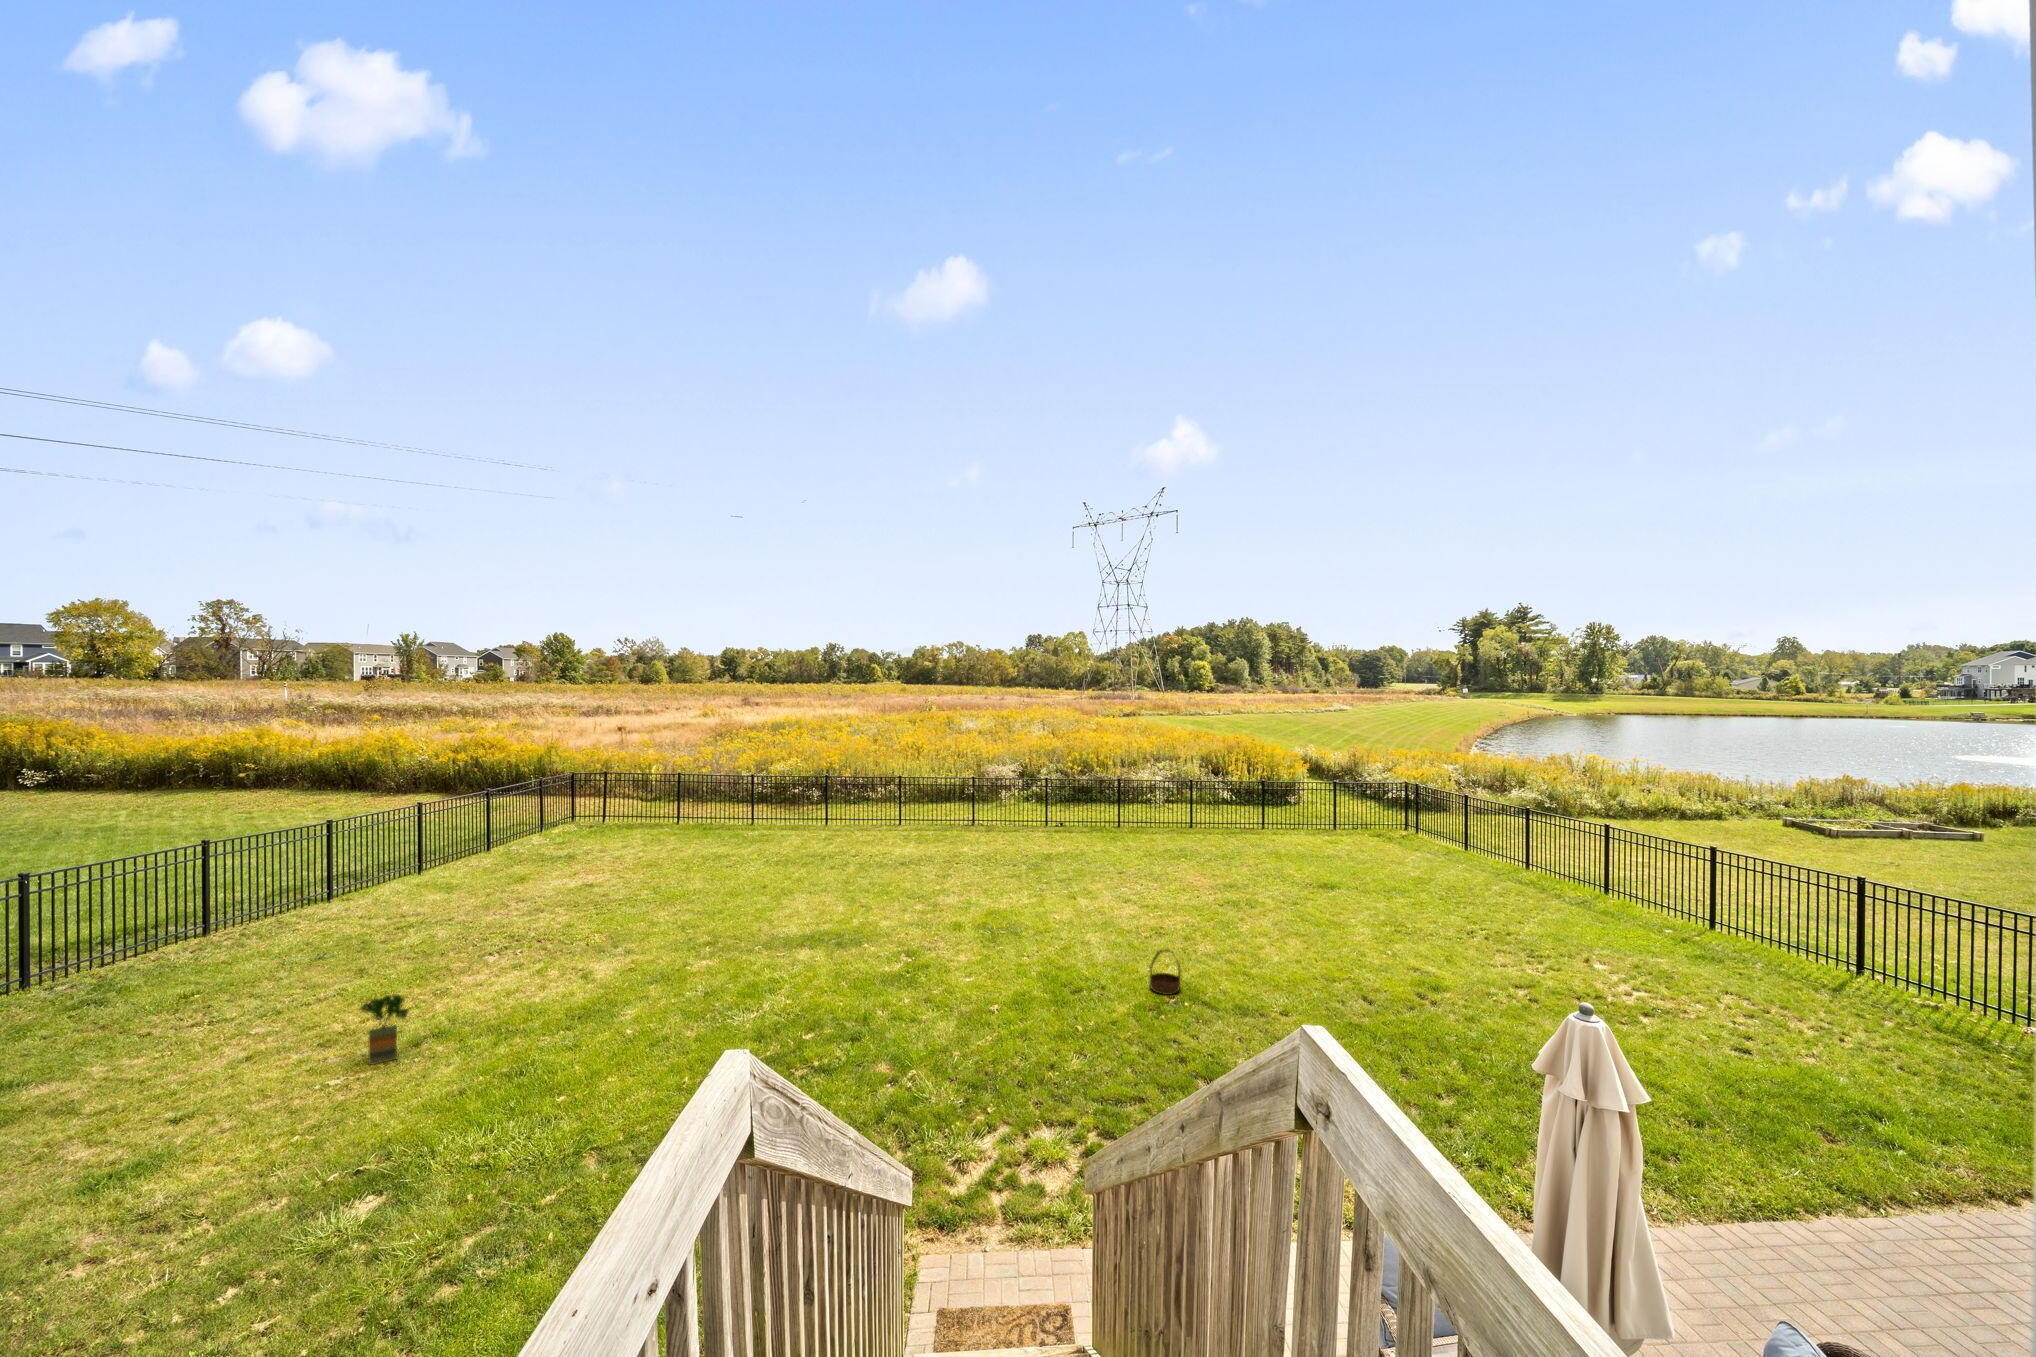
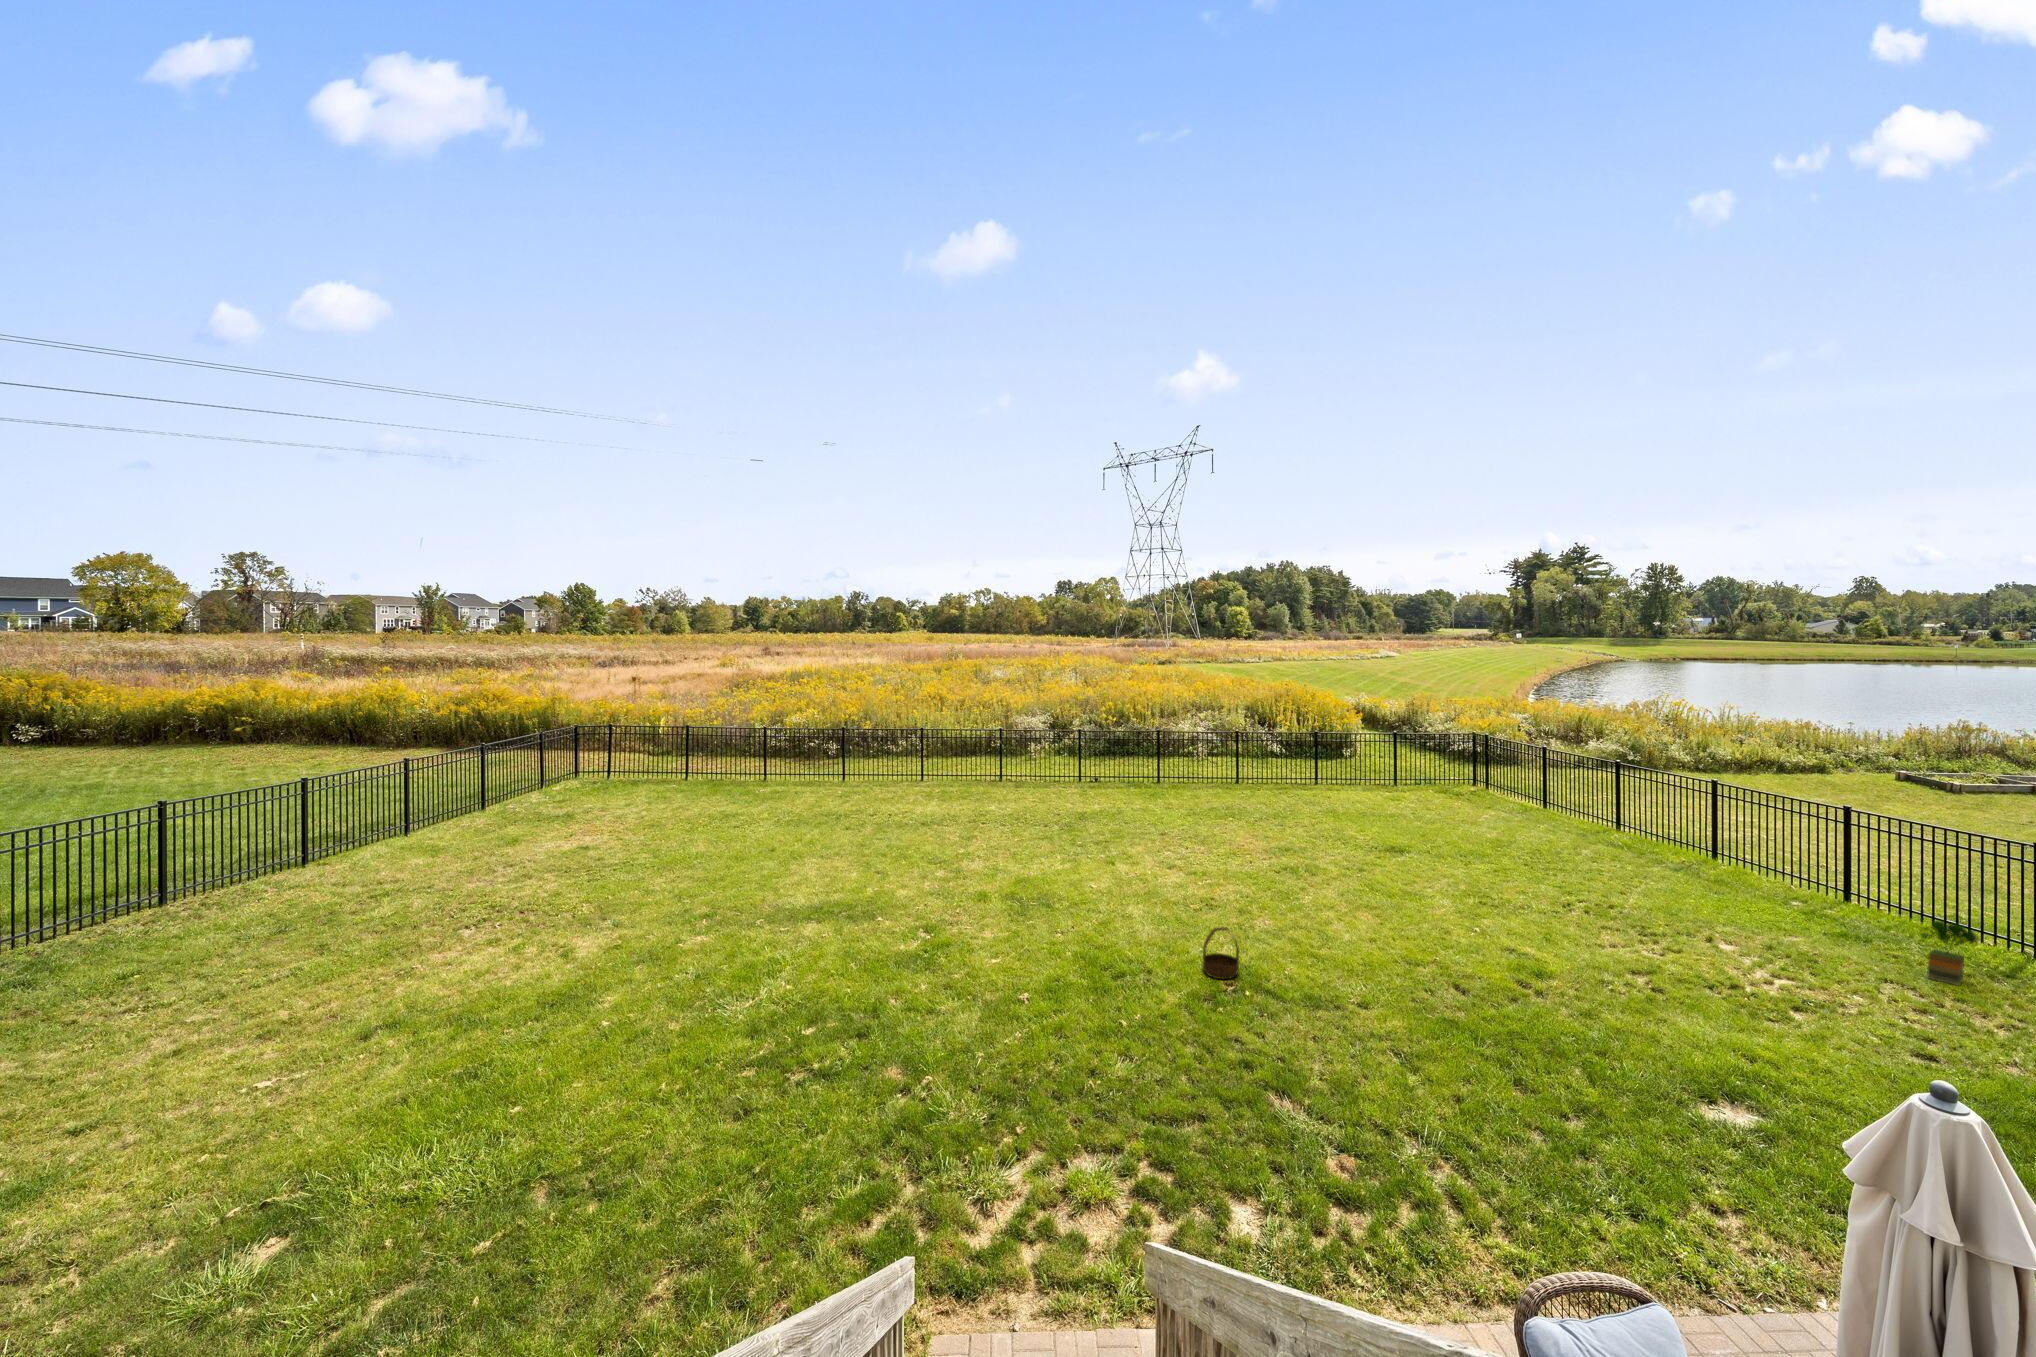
potted tree: present [359,994,409,1065] -> present [1921,921,1979,985]

